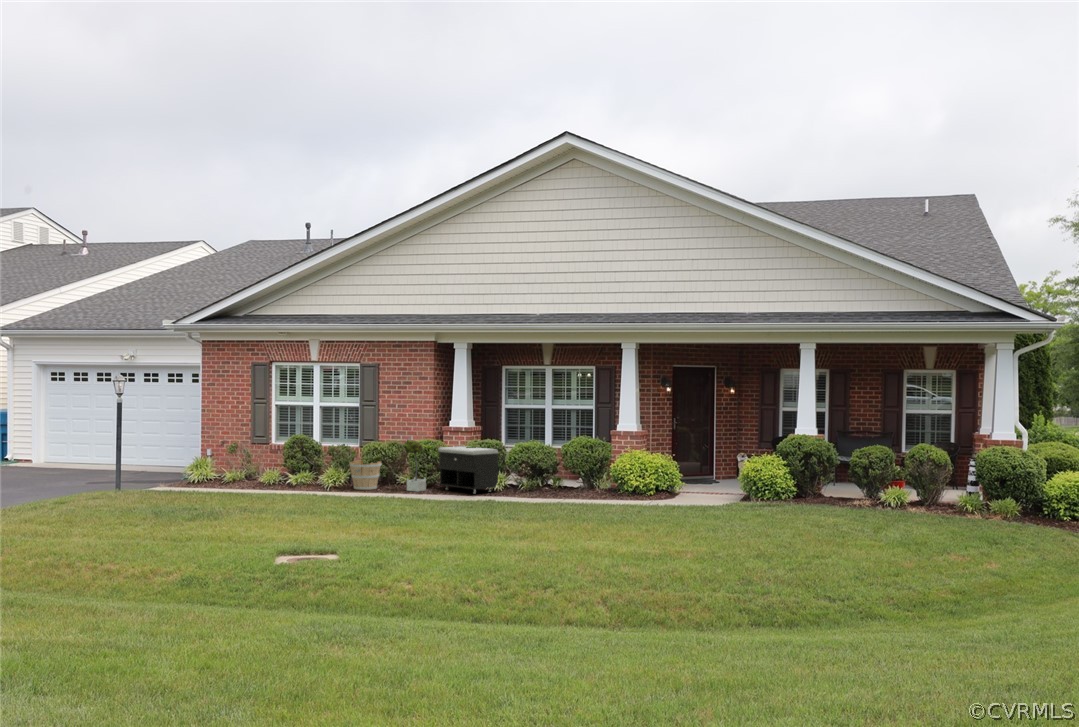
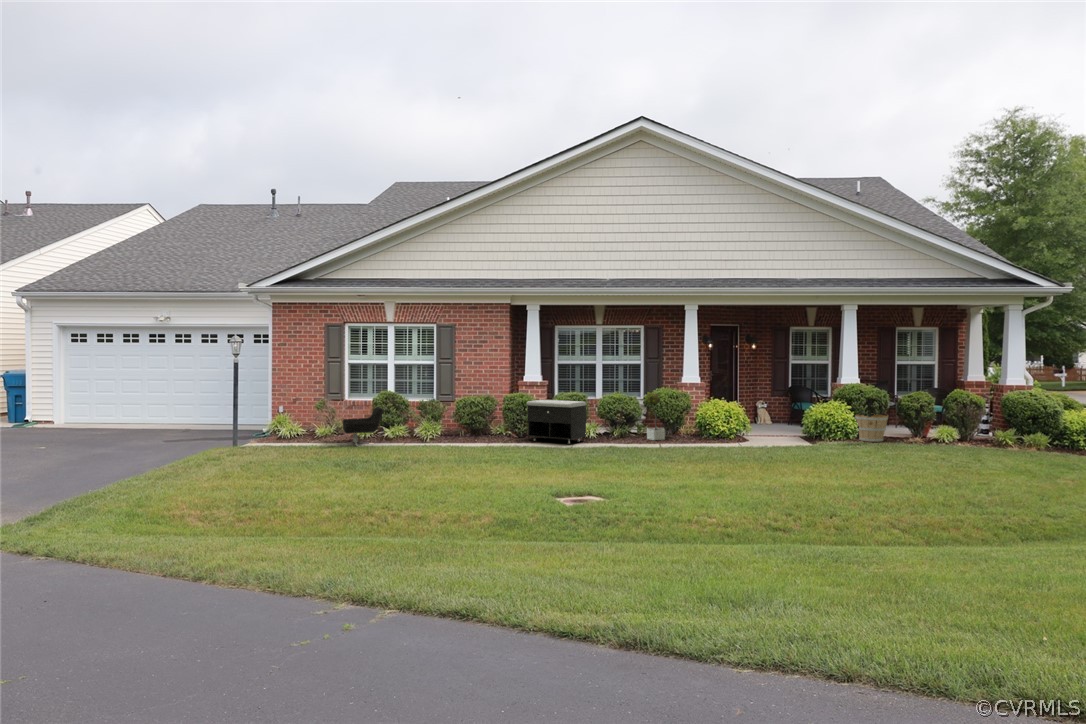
potted tree: present [404,440,426,492] -> present [645,392,665,440]
lounge chair: none [248,450,296,489] -> present [341,407,384,446]
wooden bucket: present [350,460,382,490] -> present [855,414,888,442]

